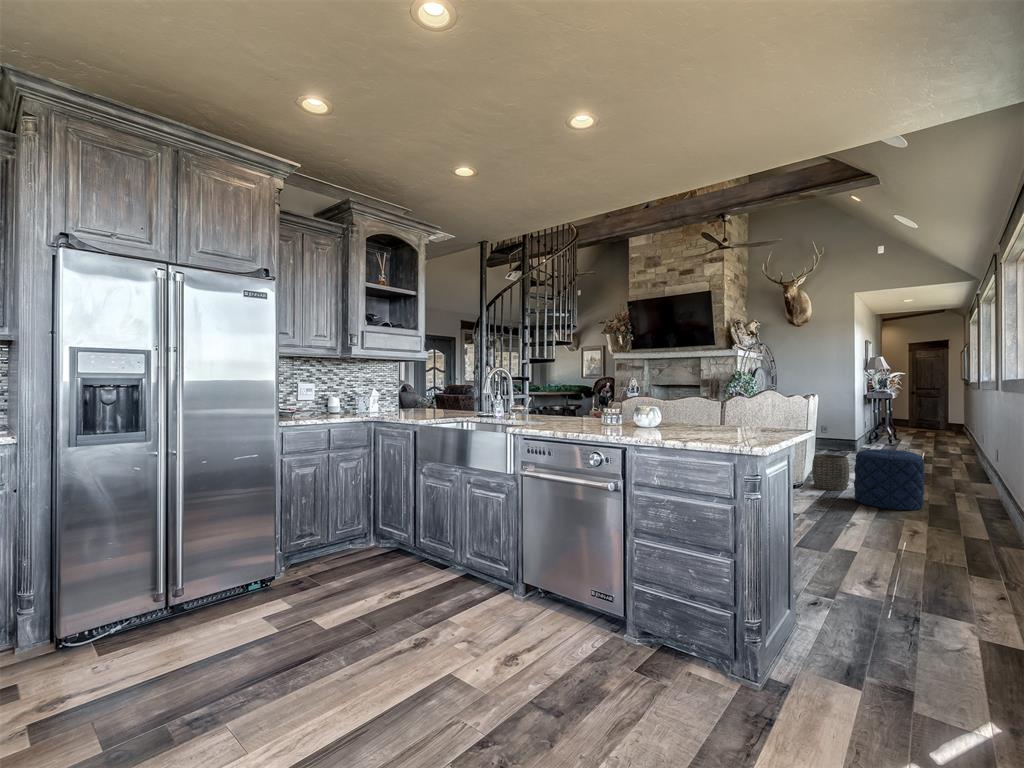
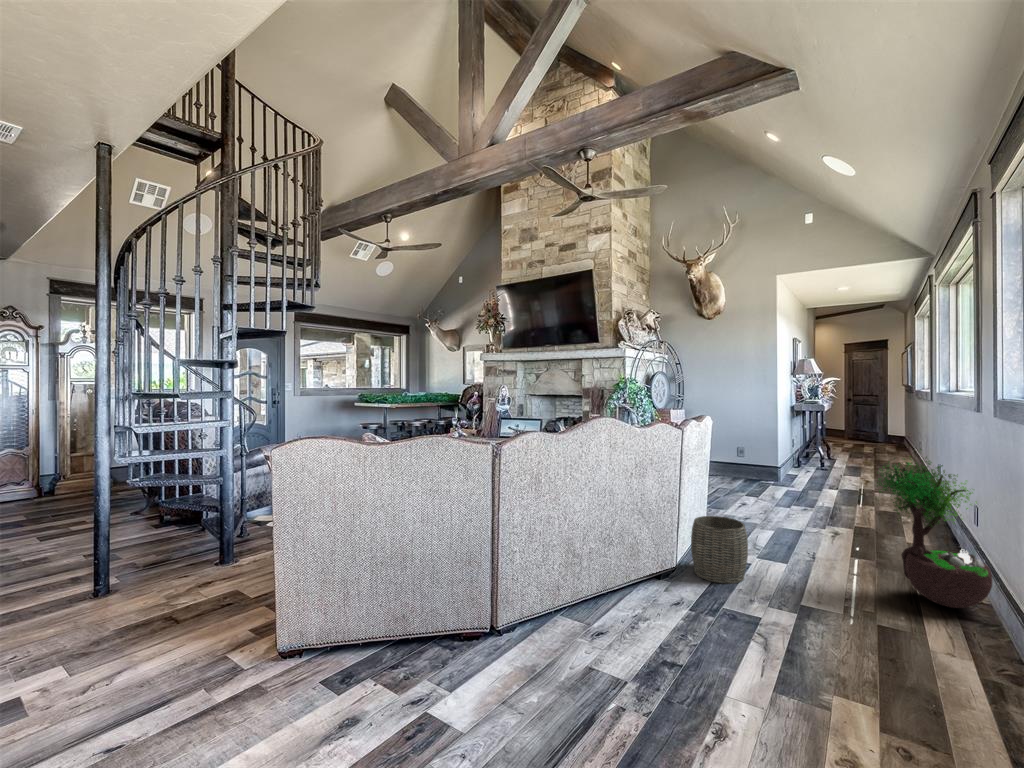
potted tree: none [930,411,997,499] -> present [877,449,993,608]
pouf: present [854,449,925,510] -> none [747,523,871,657]

